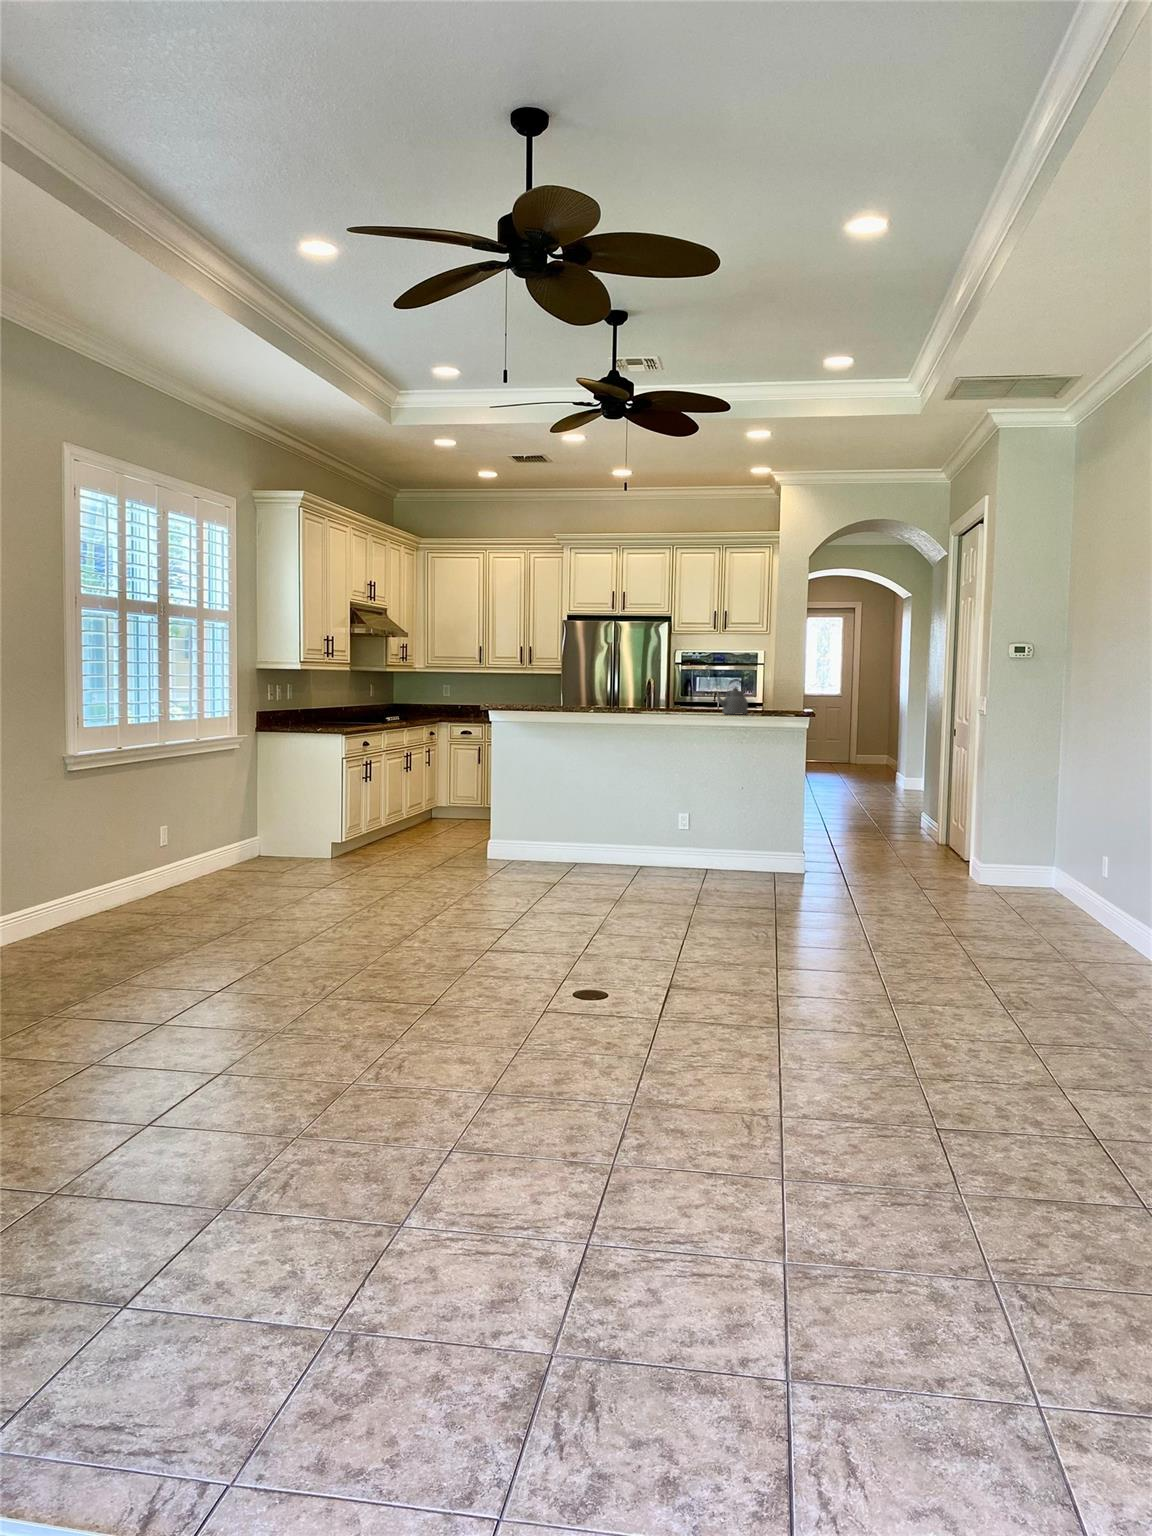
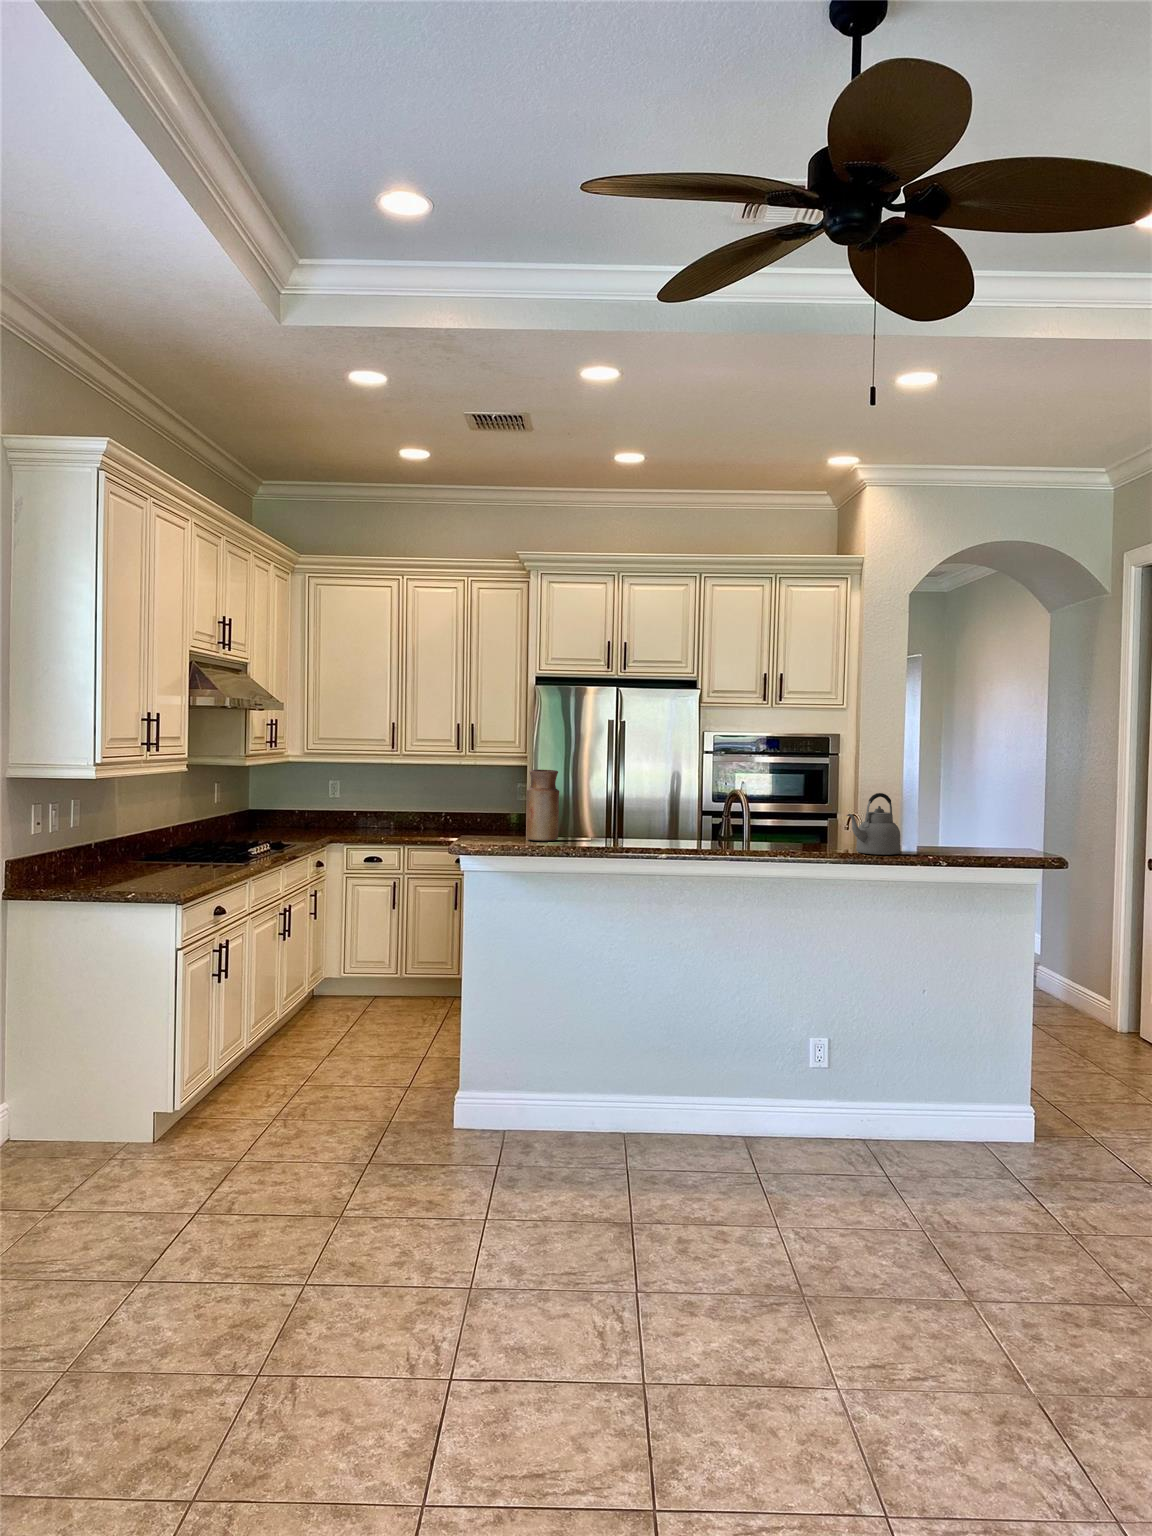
vase: none [539,668,558,710] -> present [526,769,559,841]

